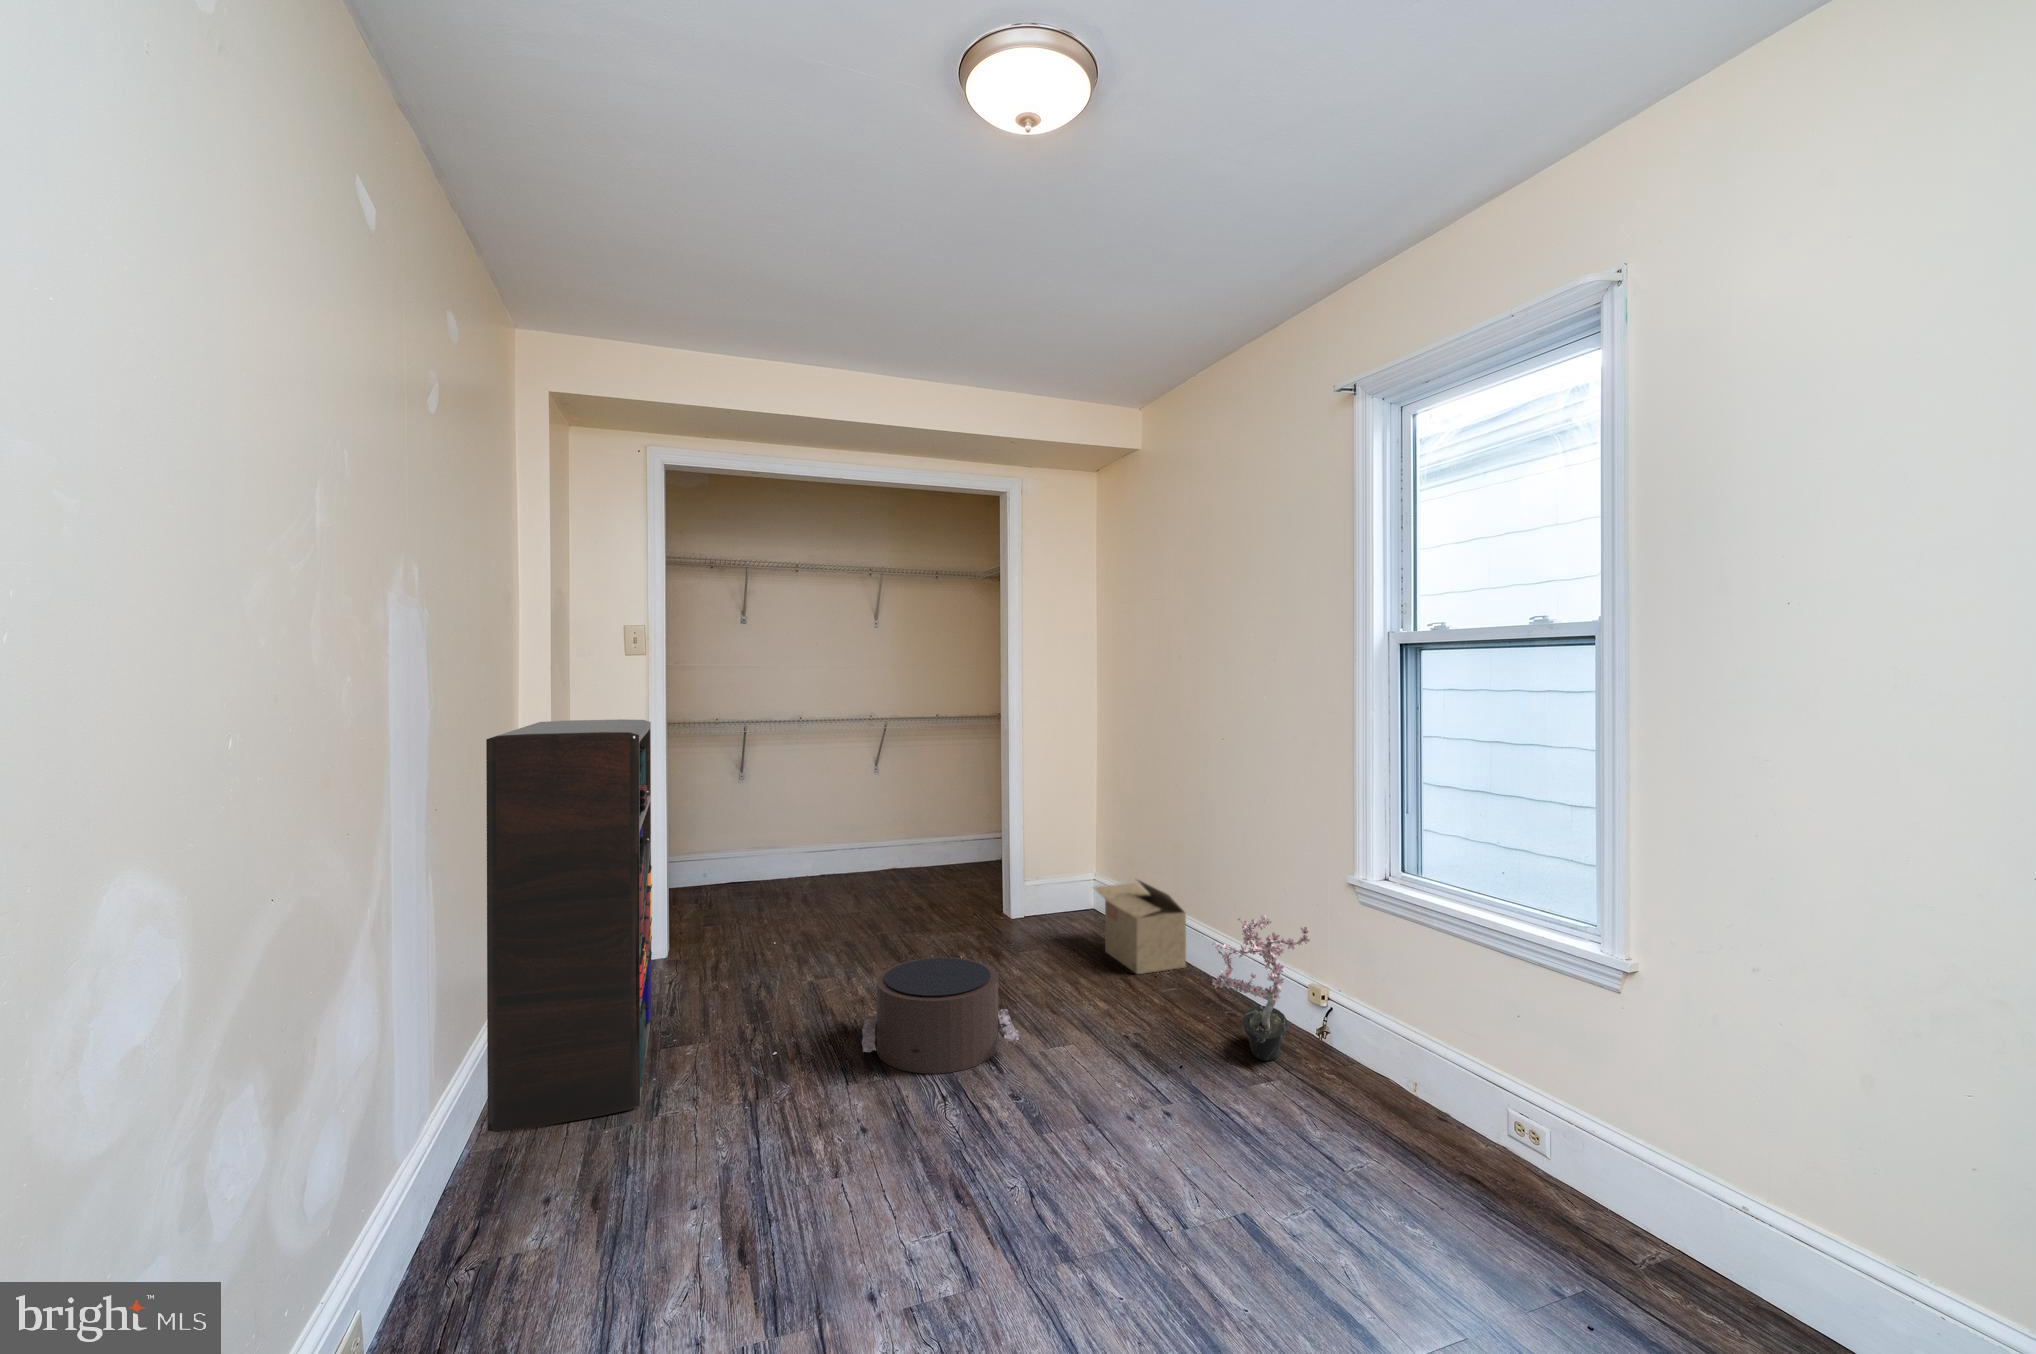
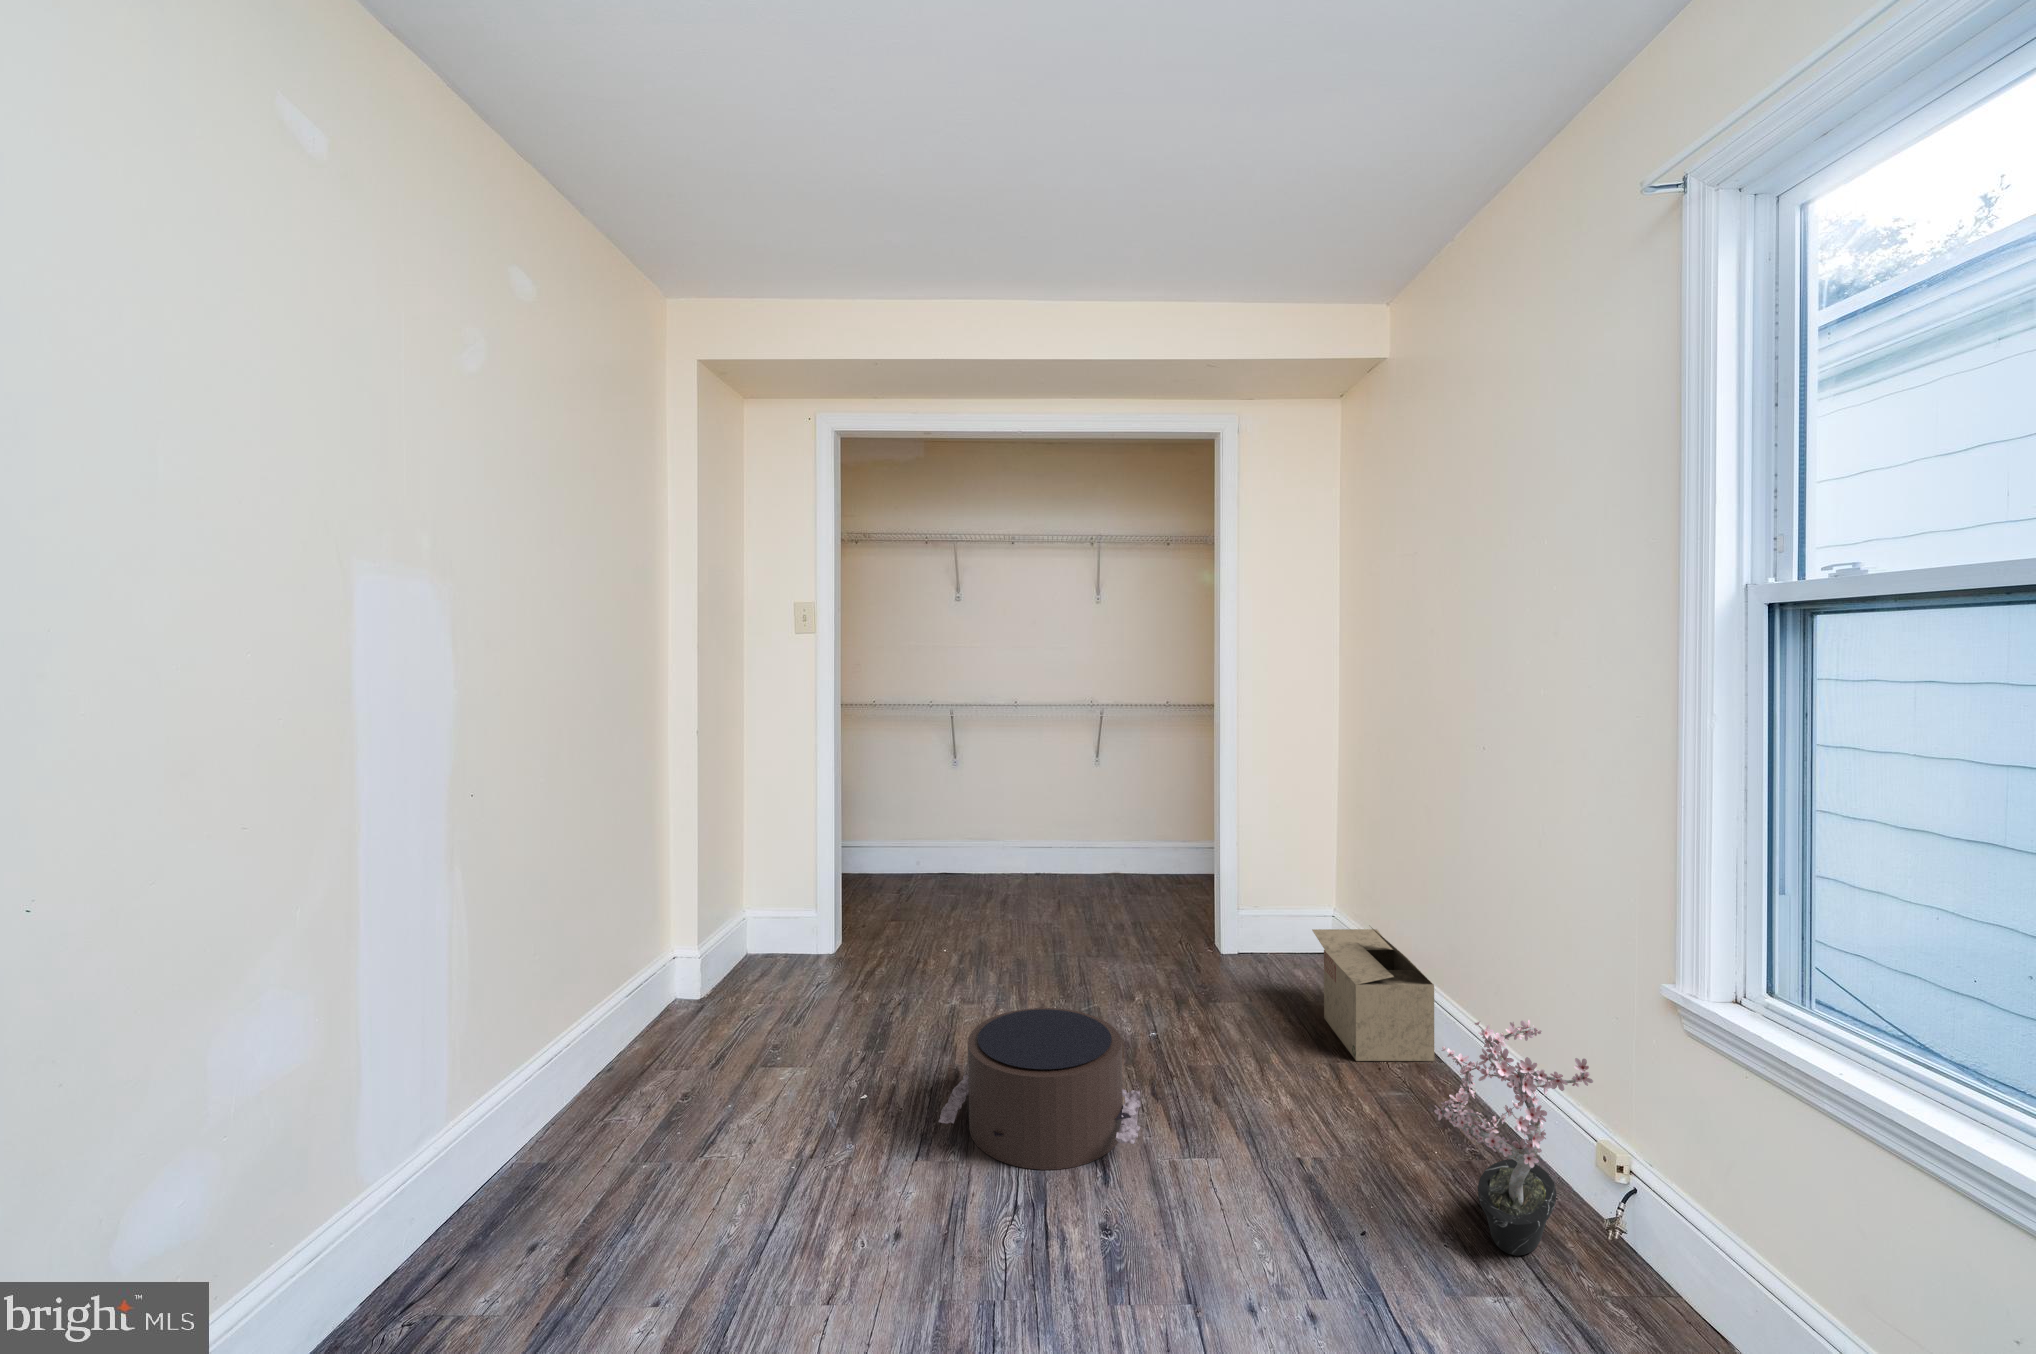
bookshelf: present [486,719,652,1132] -> none [536,707,774,1145]

